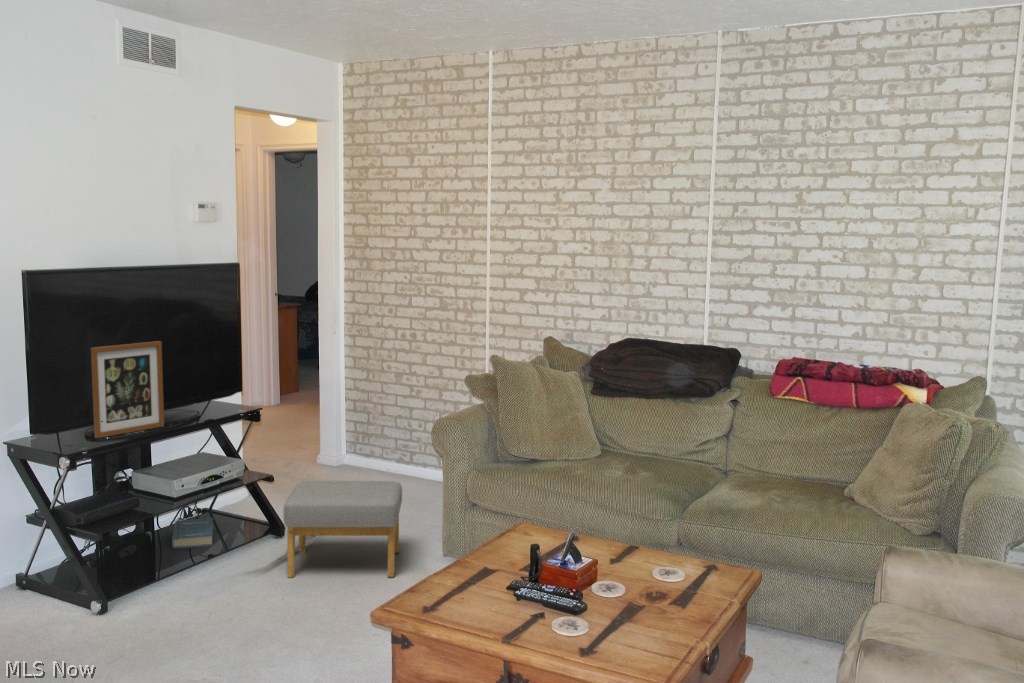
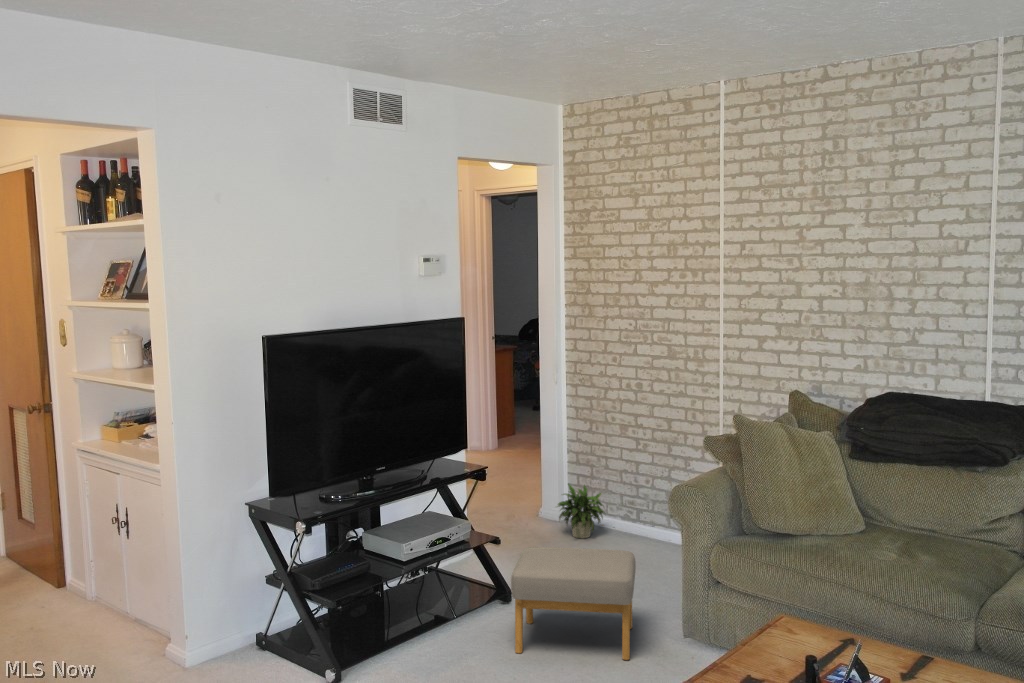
picture frame: present [91,341,164,438] -> none [321,400,391,501]
potted plant: none [332,430,381,481] -> present [557,484,604,538]
hardback book: present [172,518,213,549] -> none [398,579,439,612]

